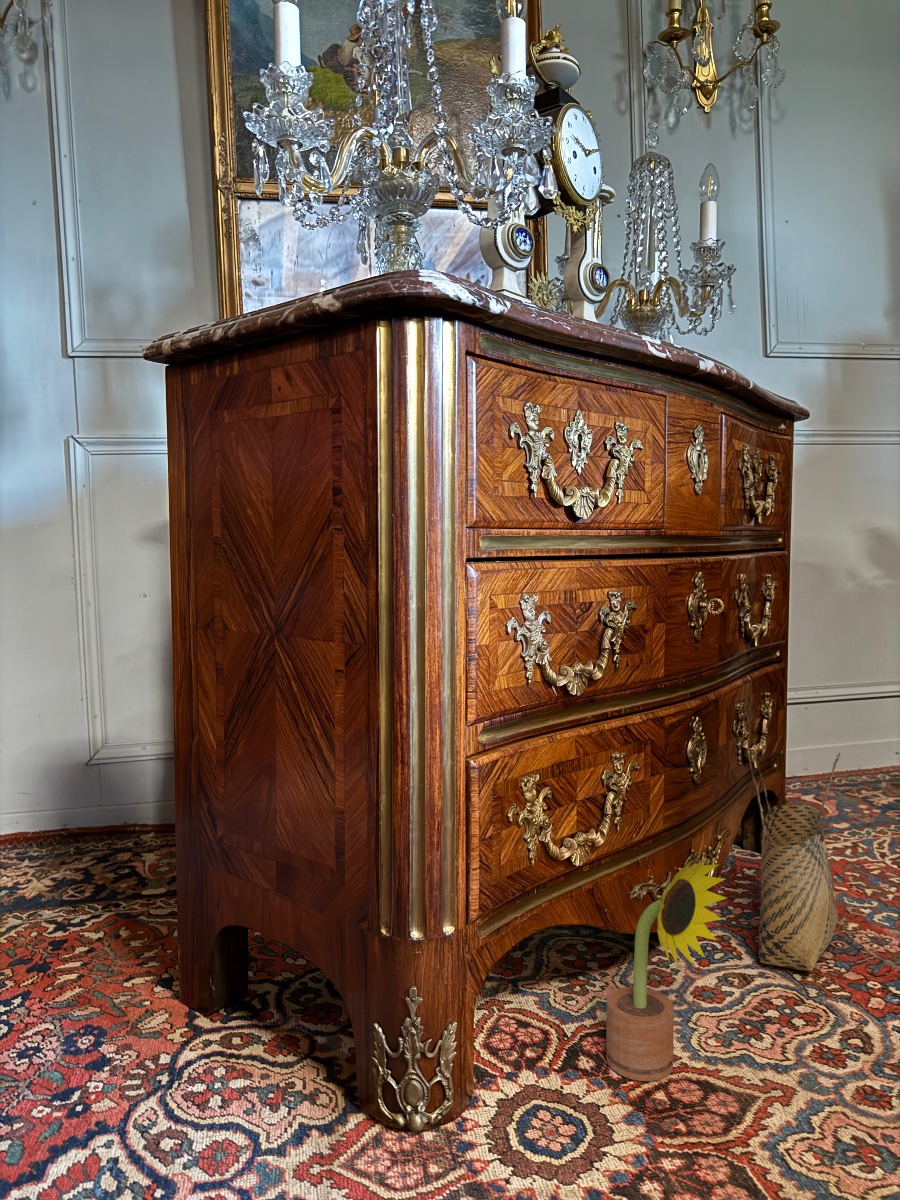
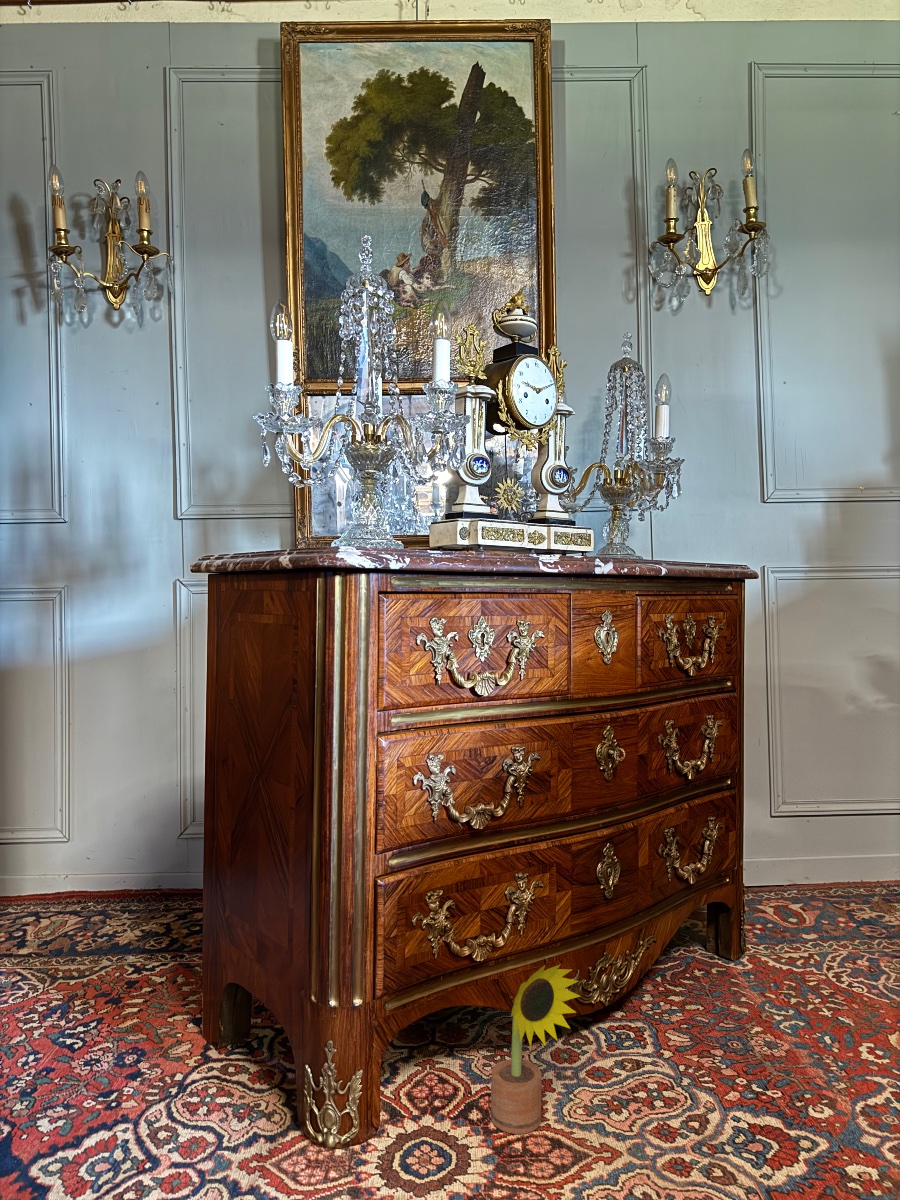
woven basket: present [748,748,840,971] -> none [655,870,740,1064]

